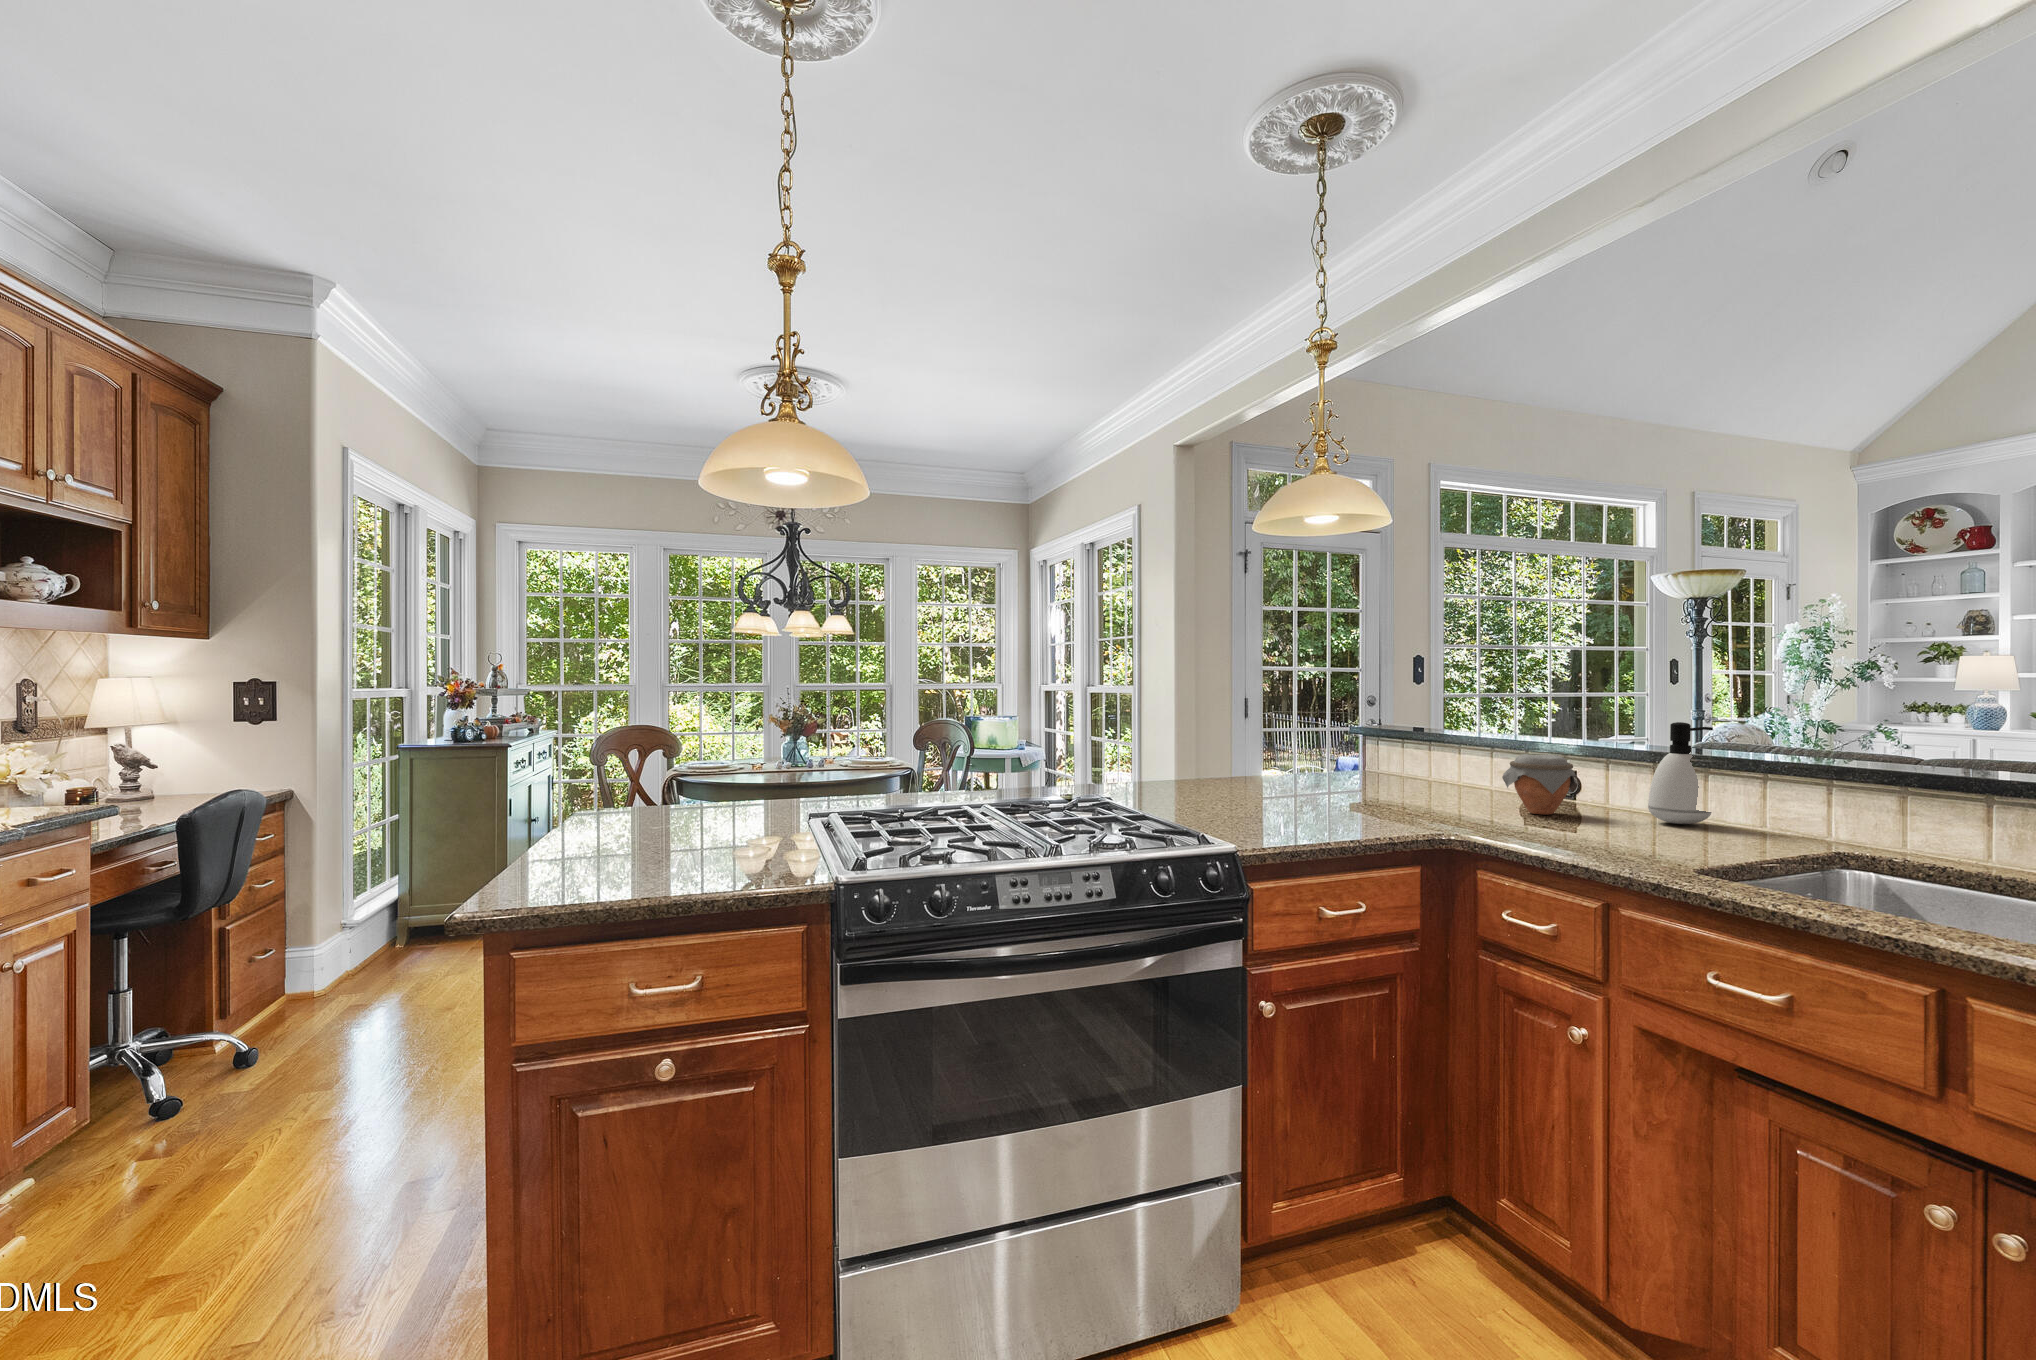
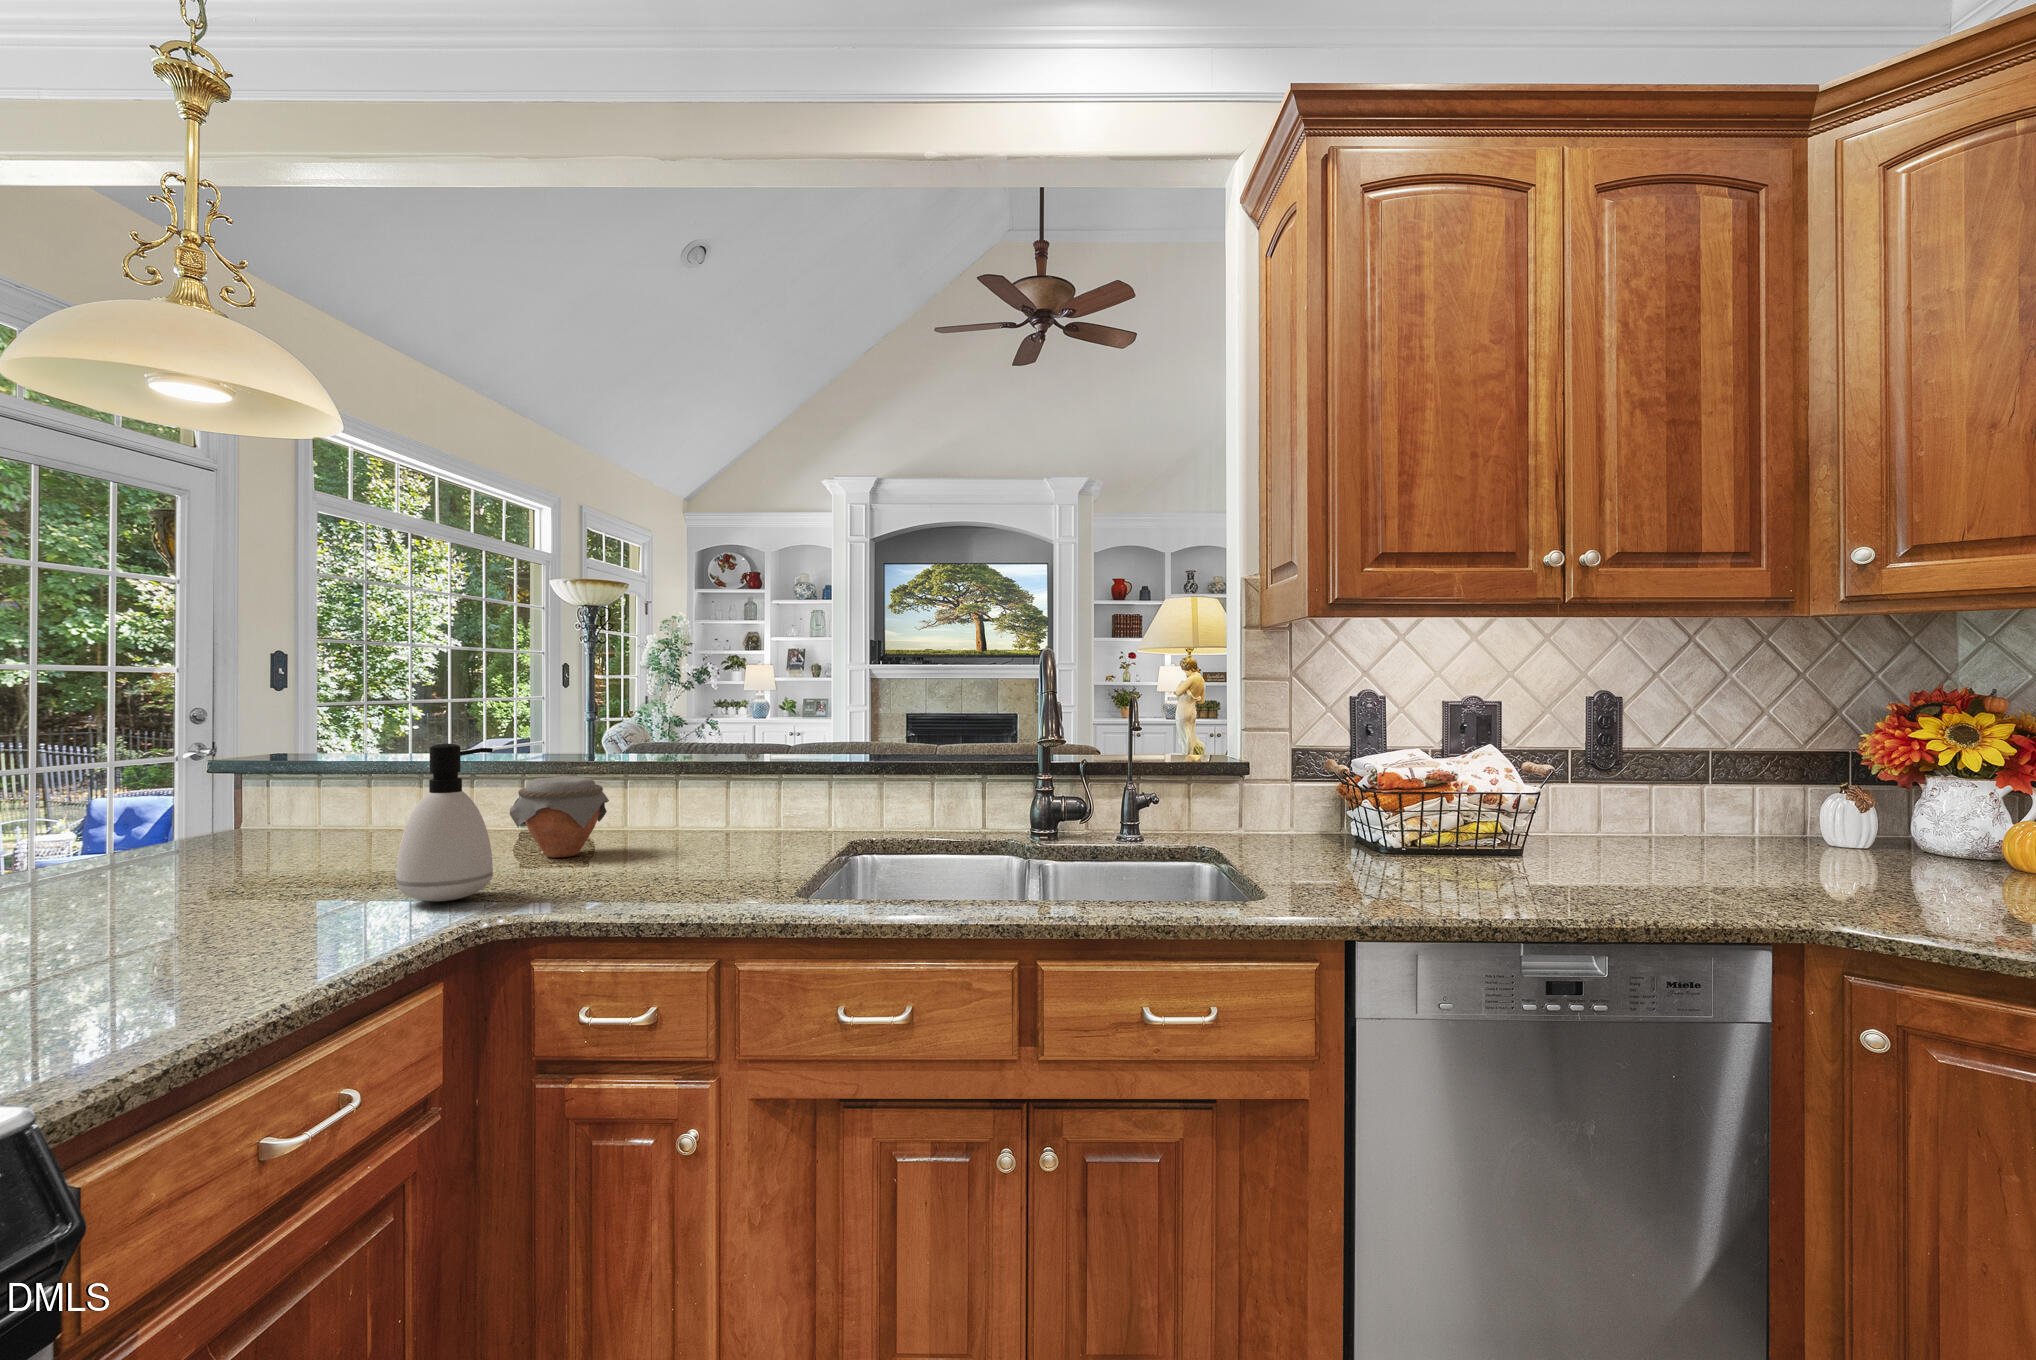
soap dispenser: present [1648,722,1713,824] -> present [396,744,493,901]

